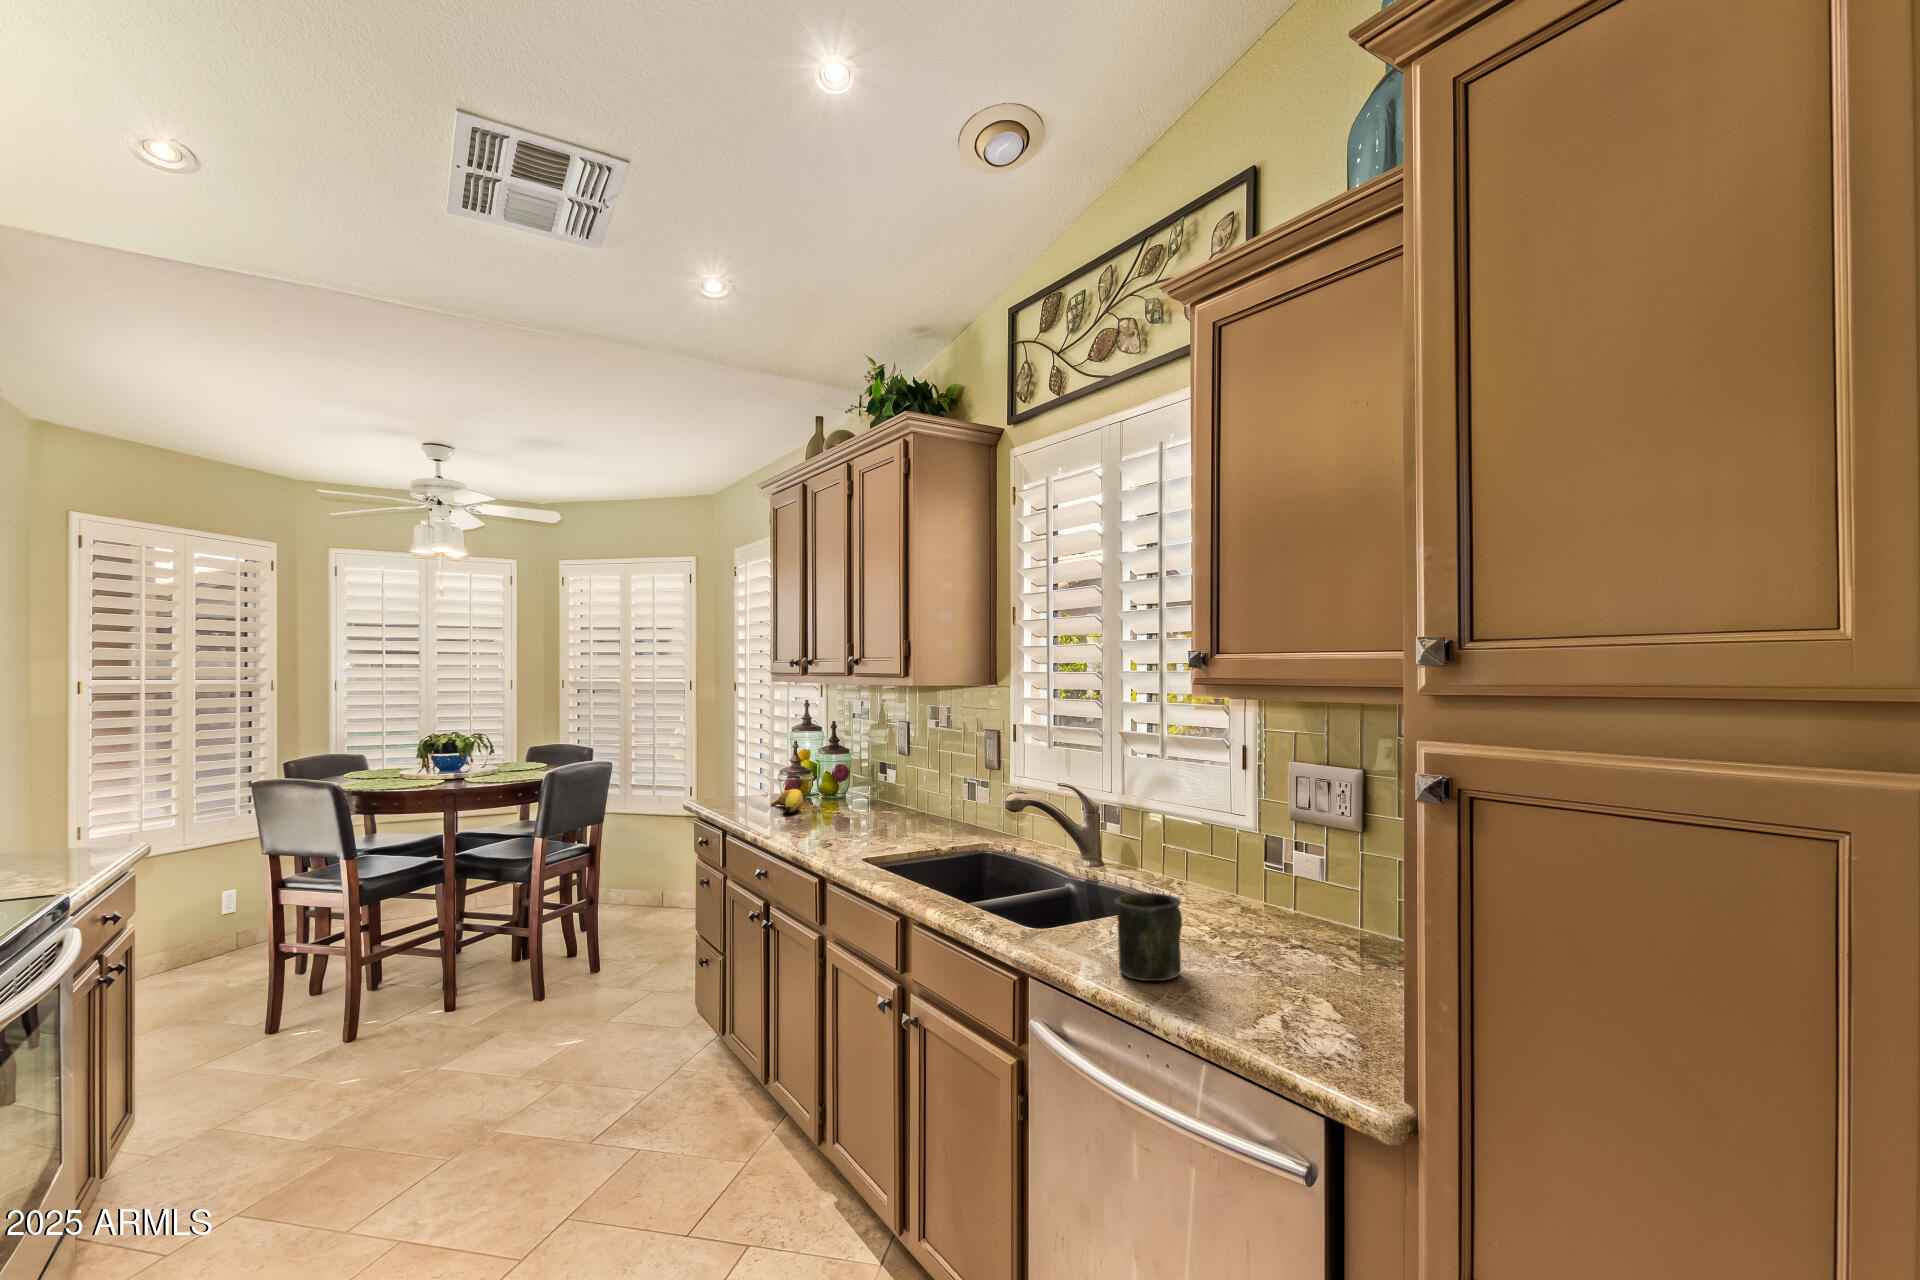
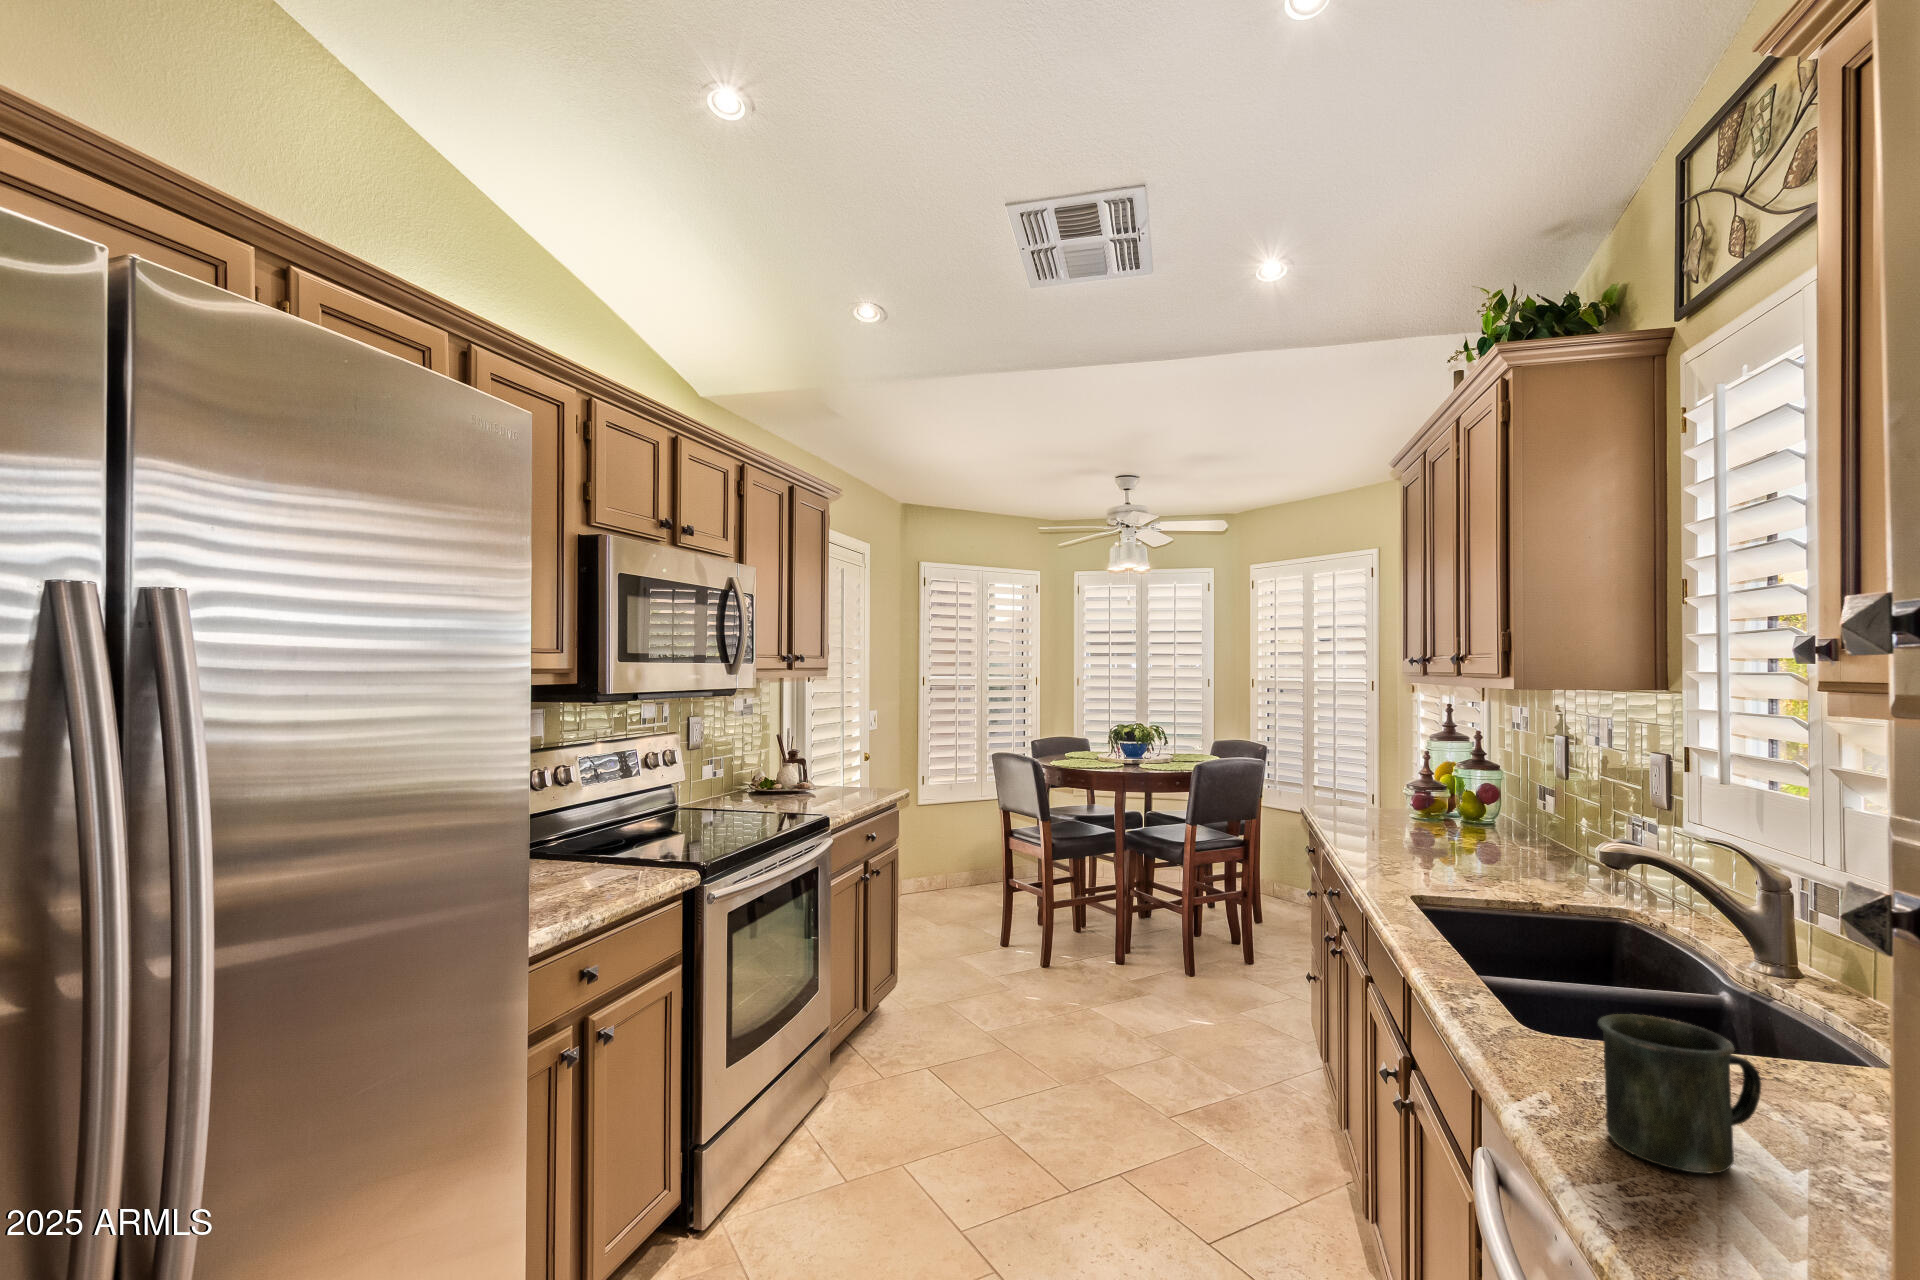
fruit: present [771,789,803,813] -> none [1388,806,1421,832]

